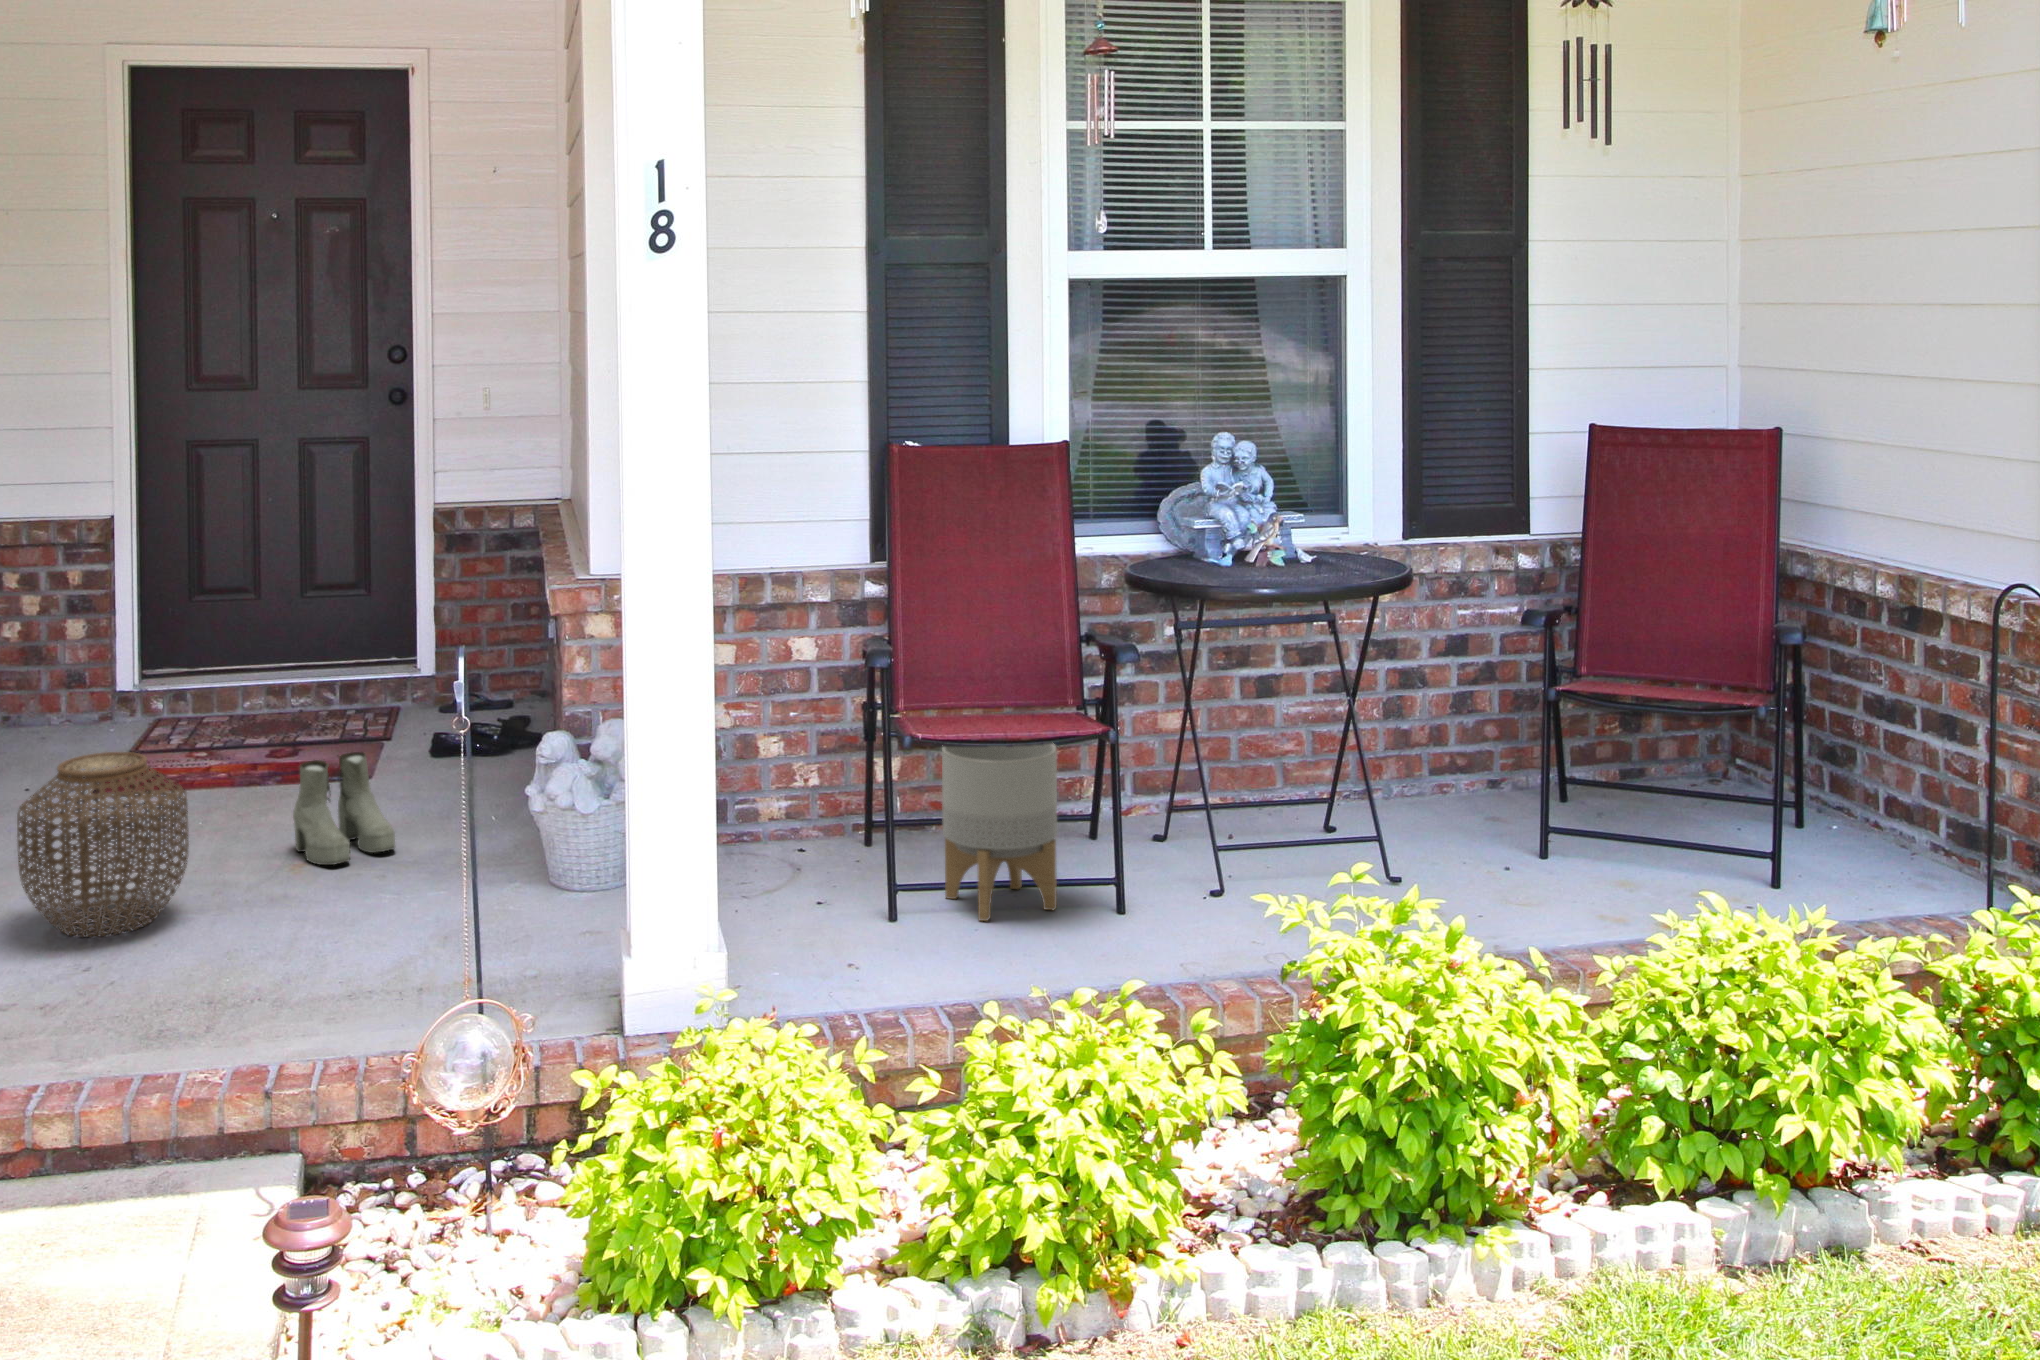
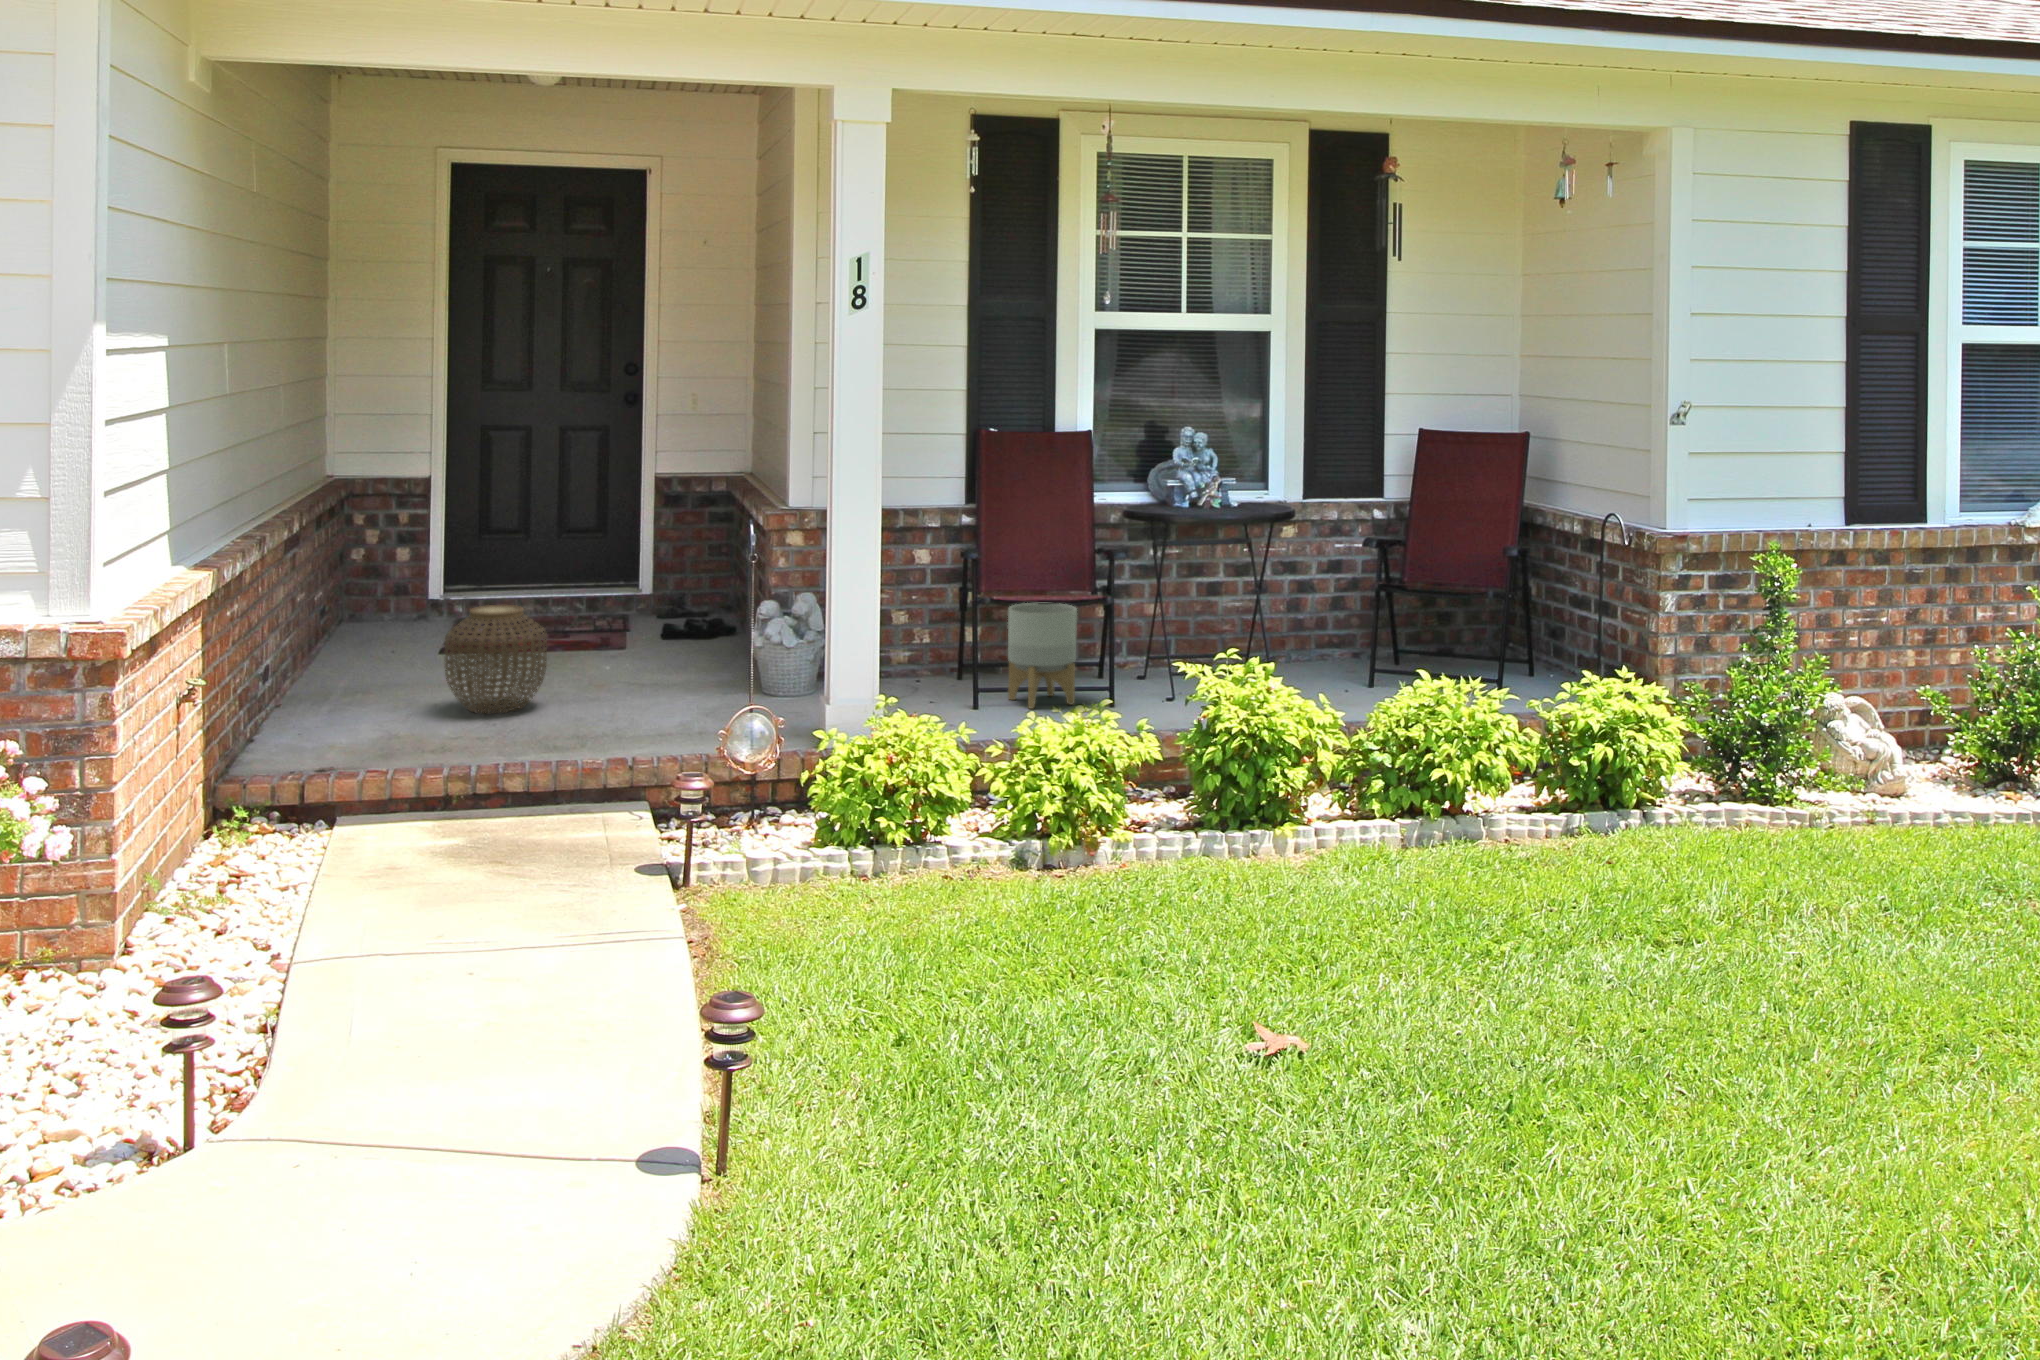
boots: present [293,752,395,865] -> none [595,618,662,684]

